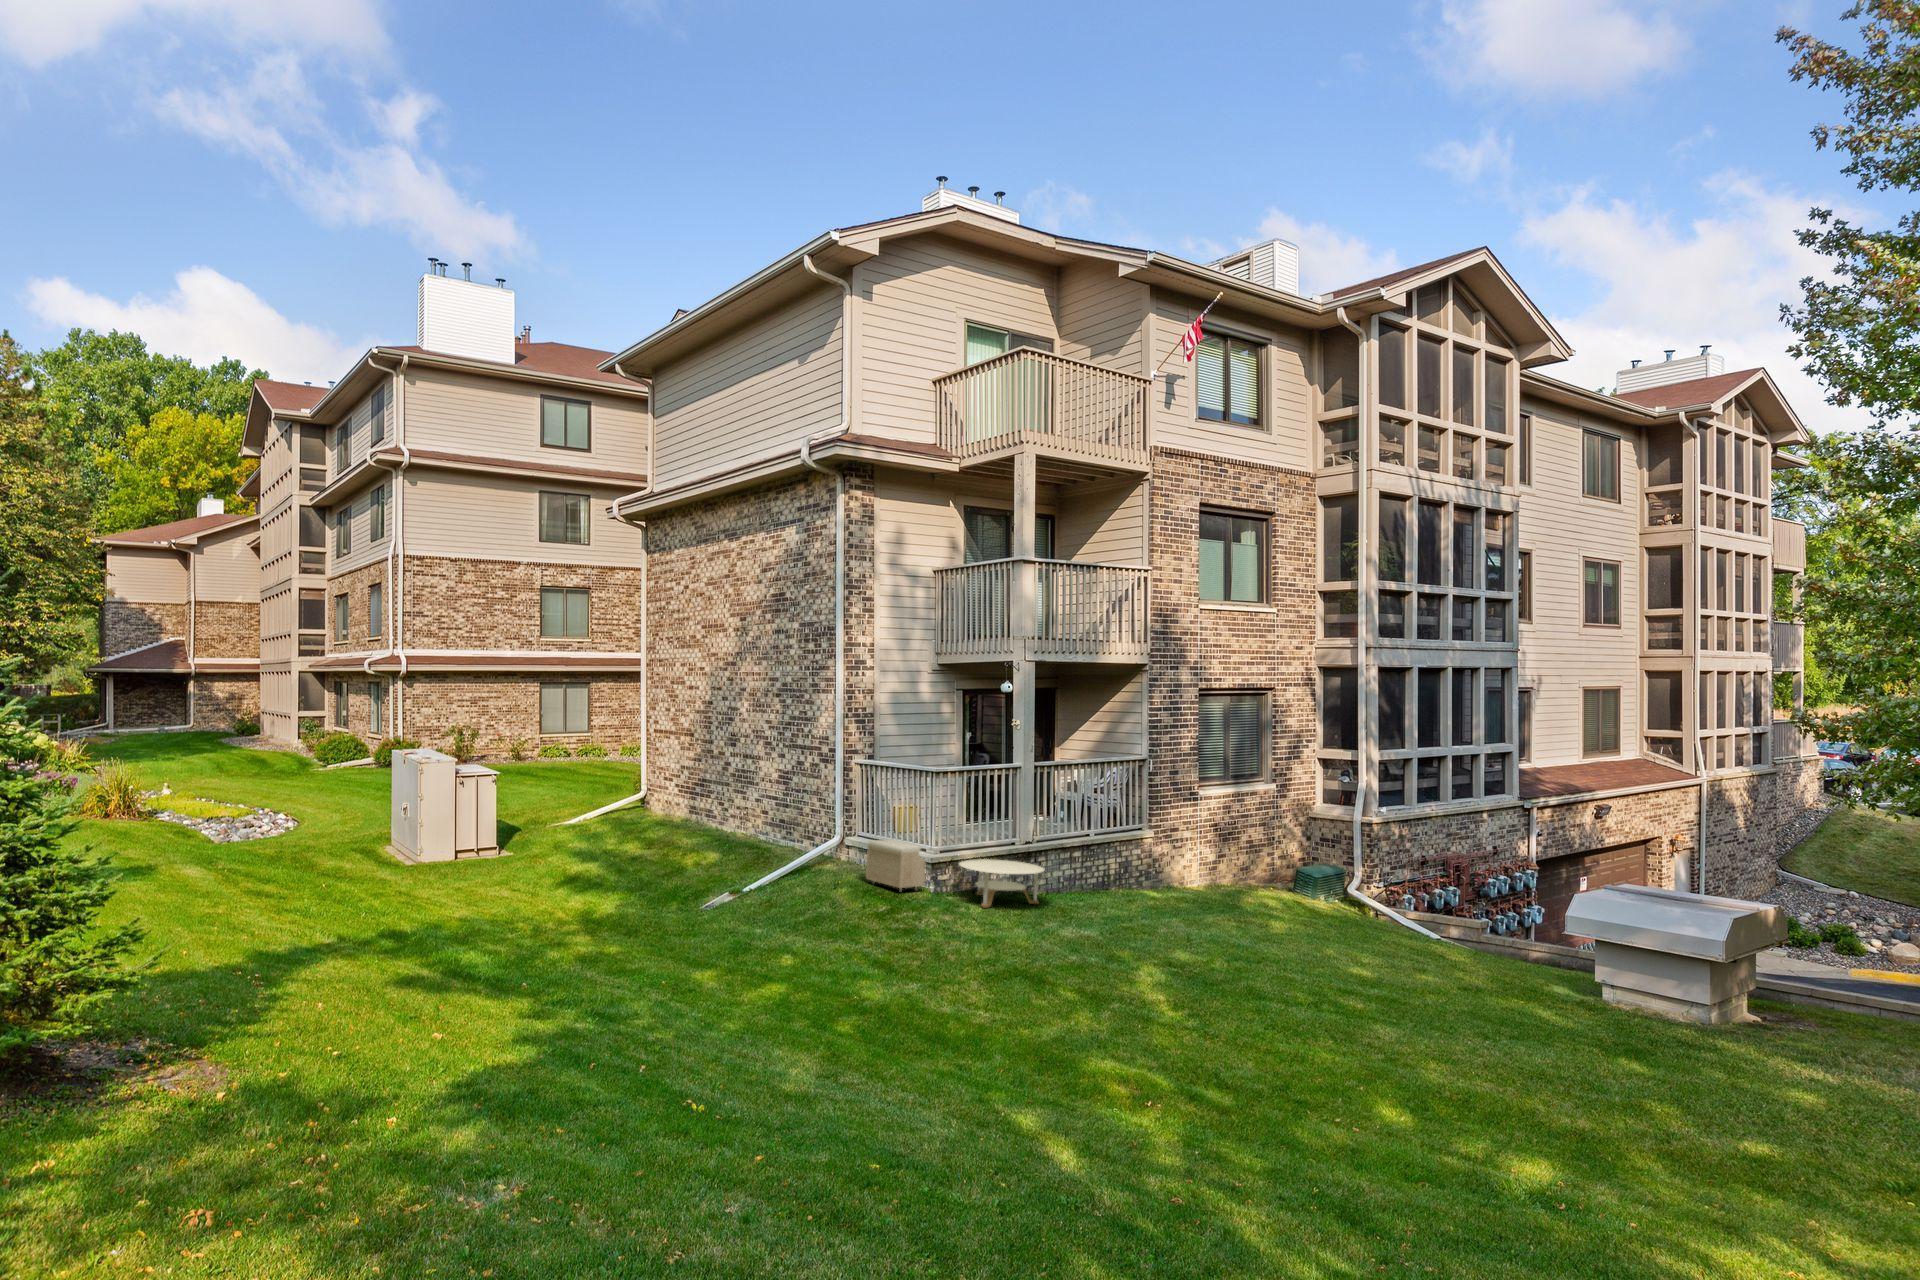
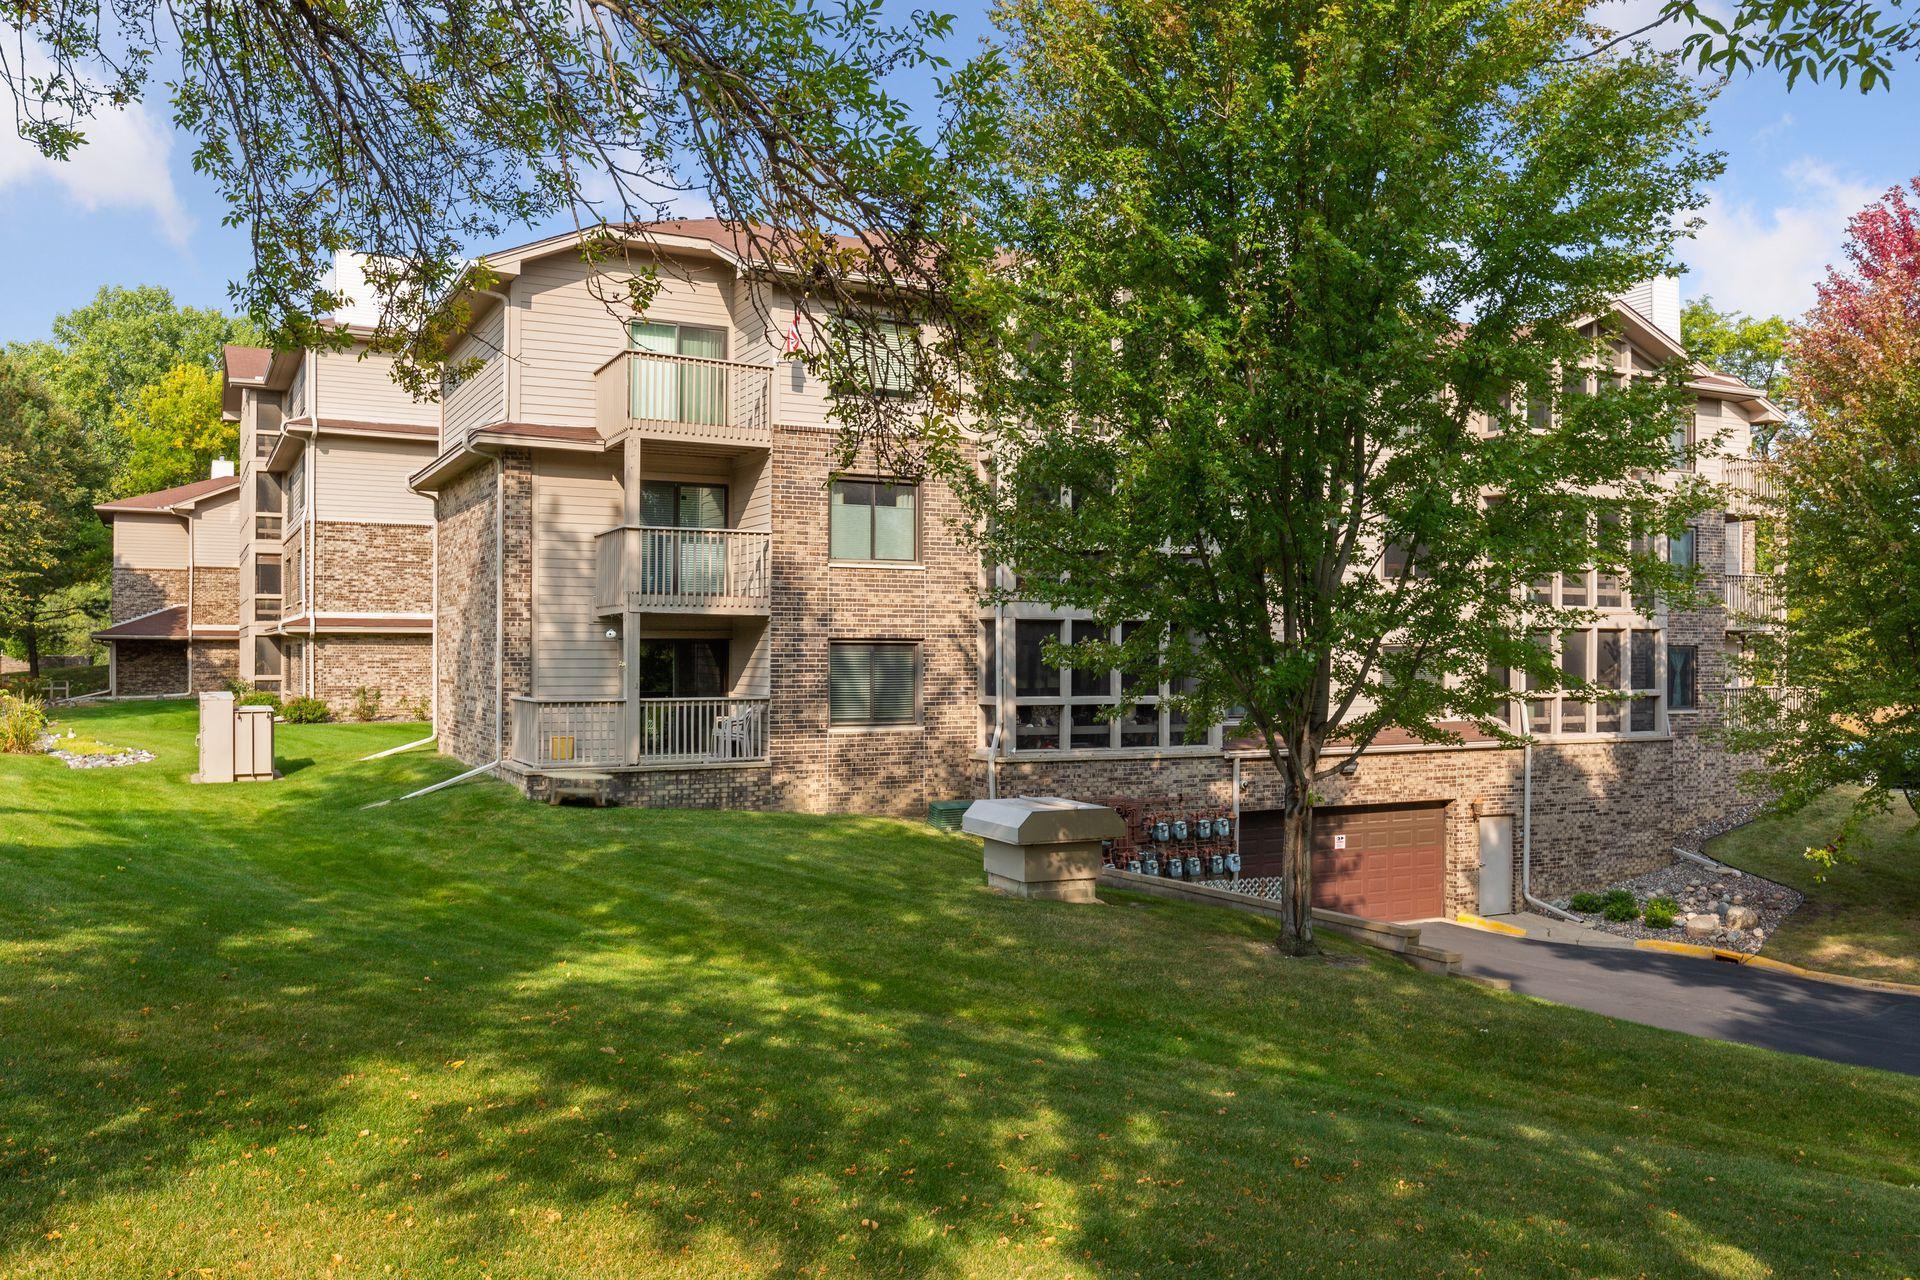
storage bench: present [866,839,926,891] -> none [490,756,529,794]

